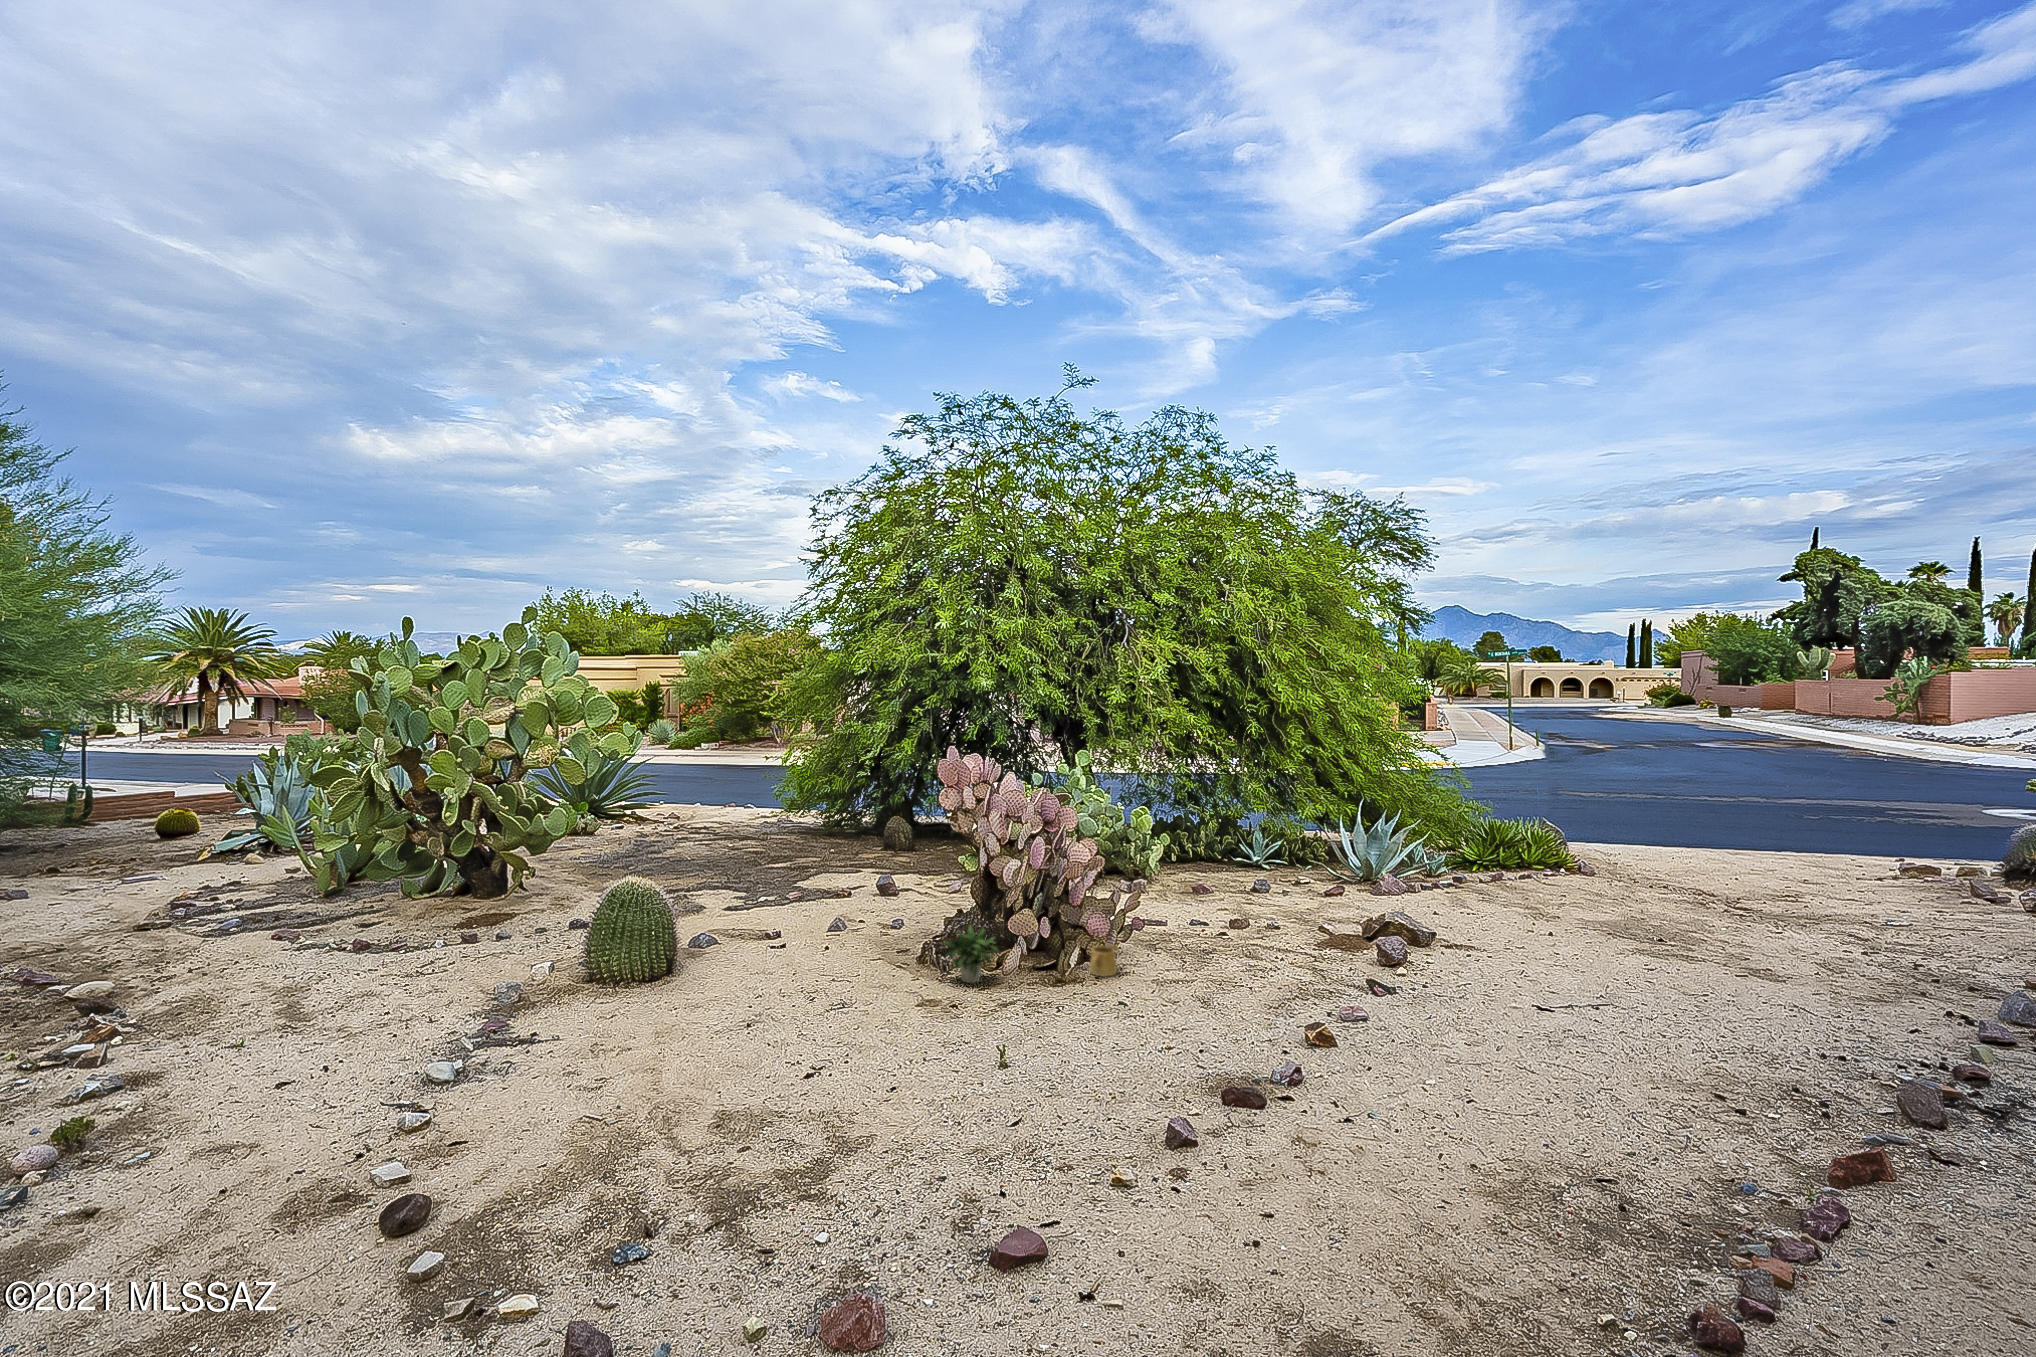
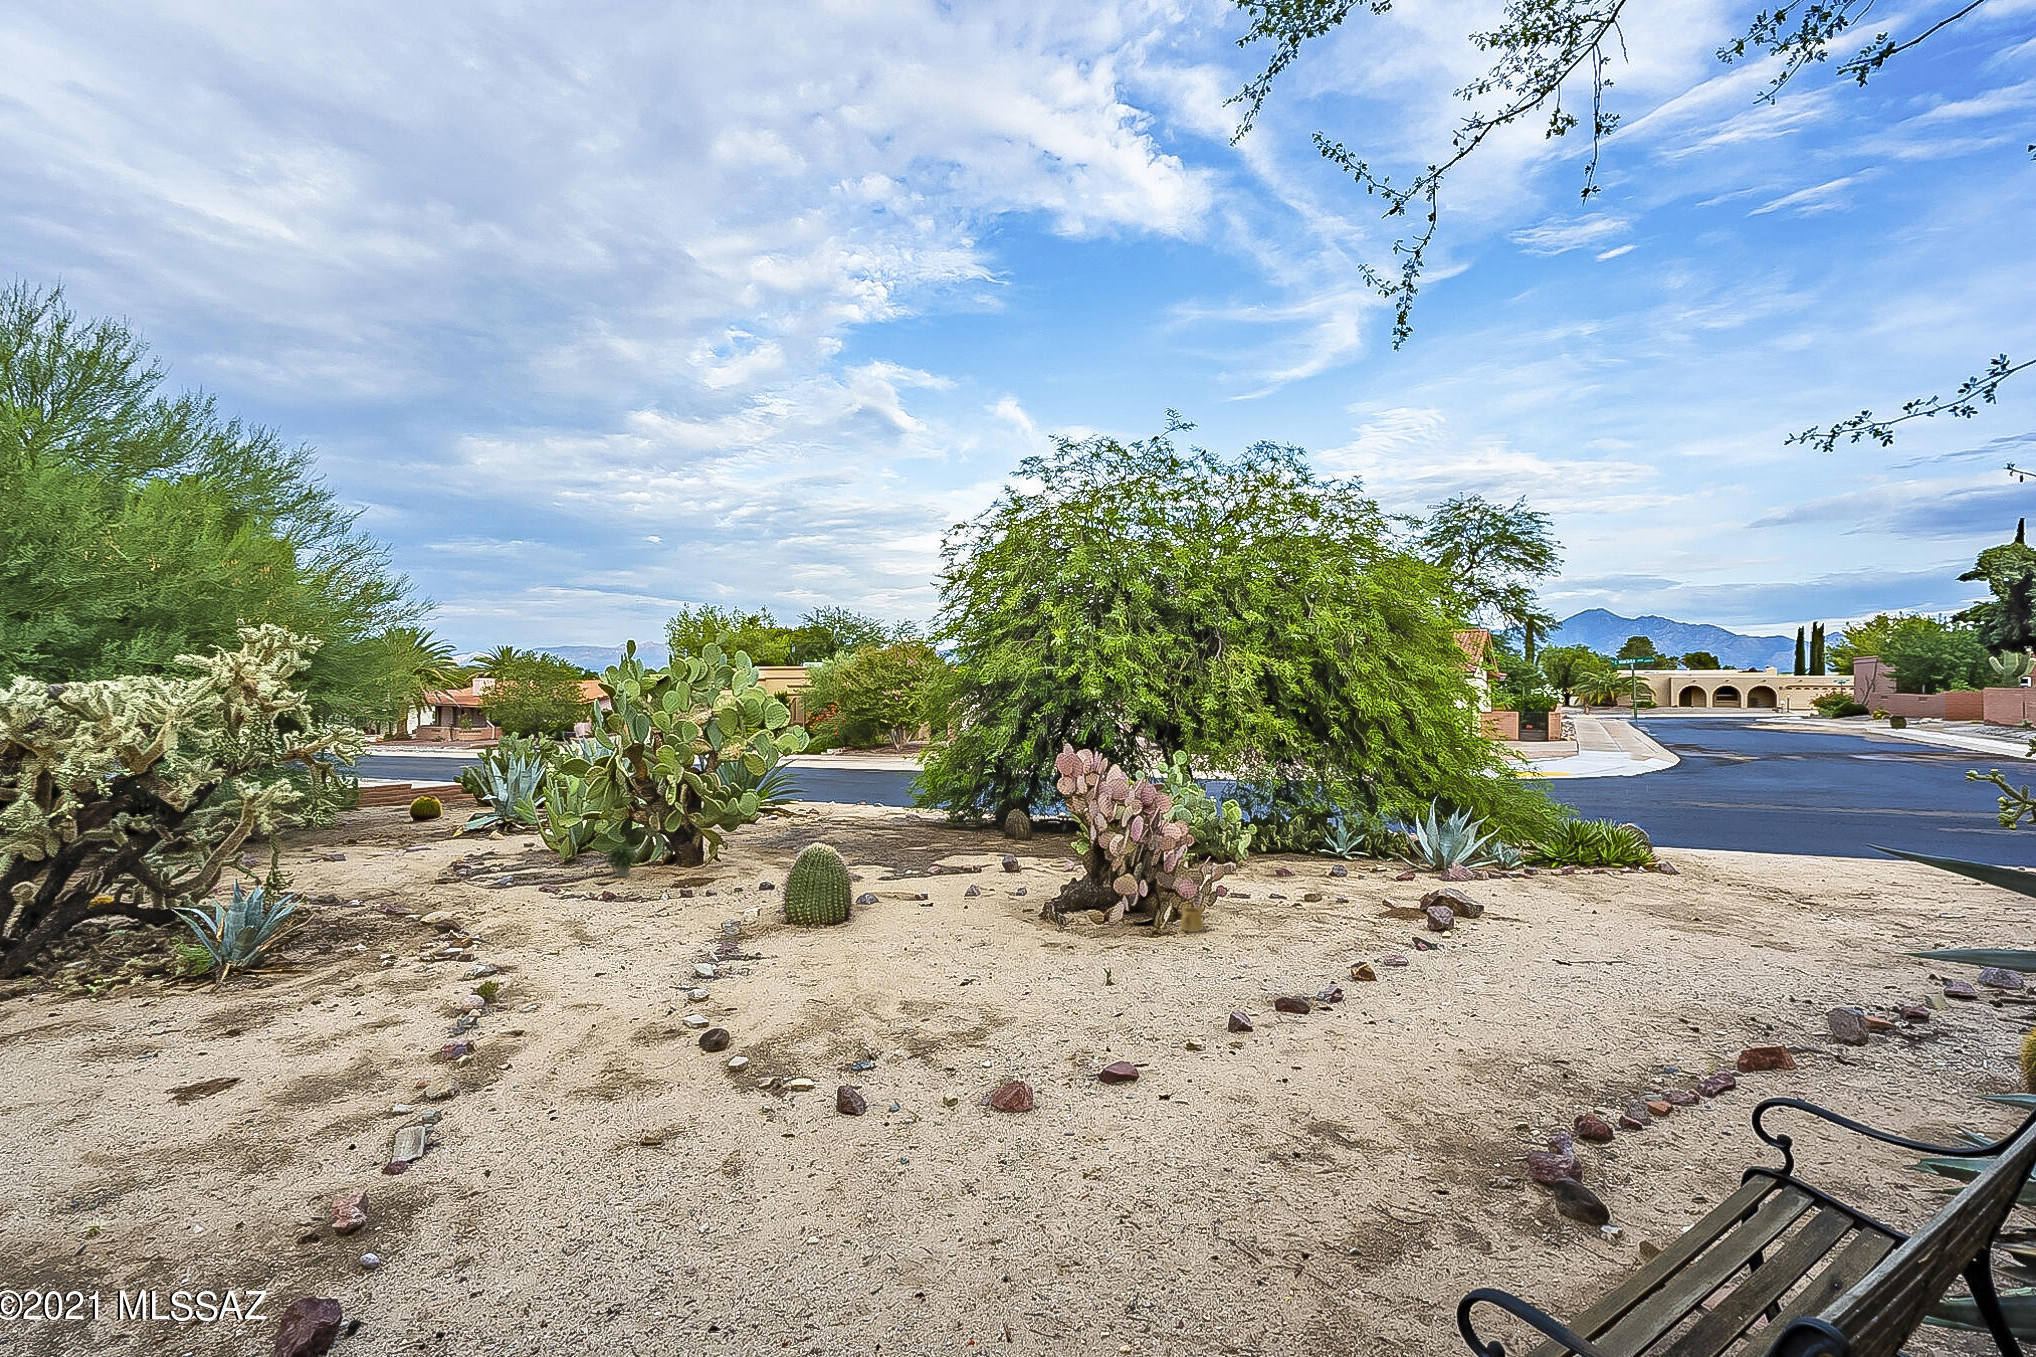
potted plant: present [944,925,998,983] -> present [605,844,637,877]

